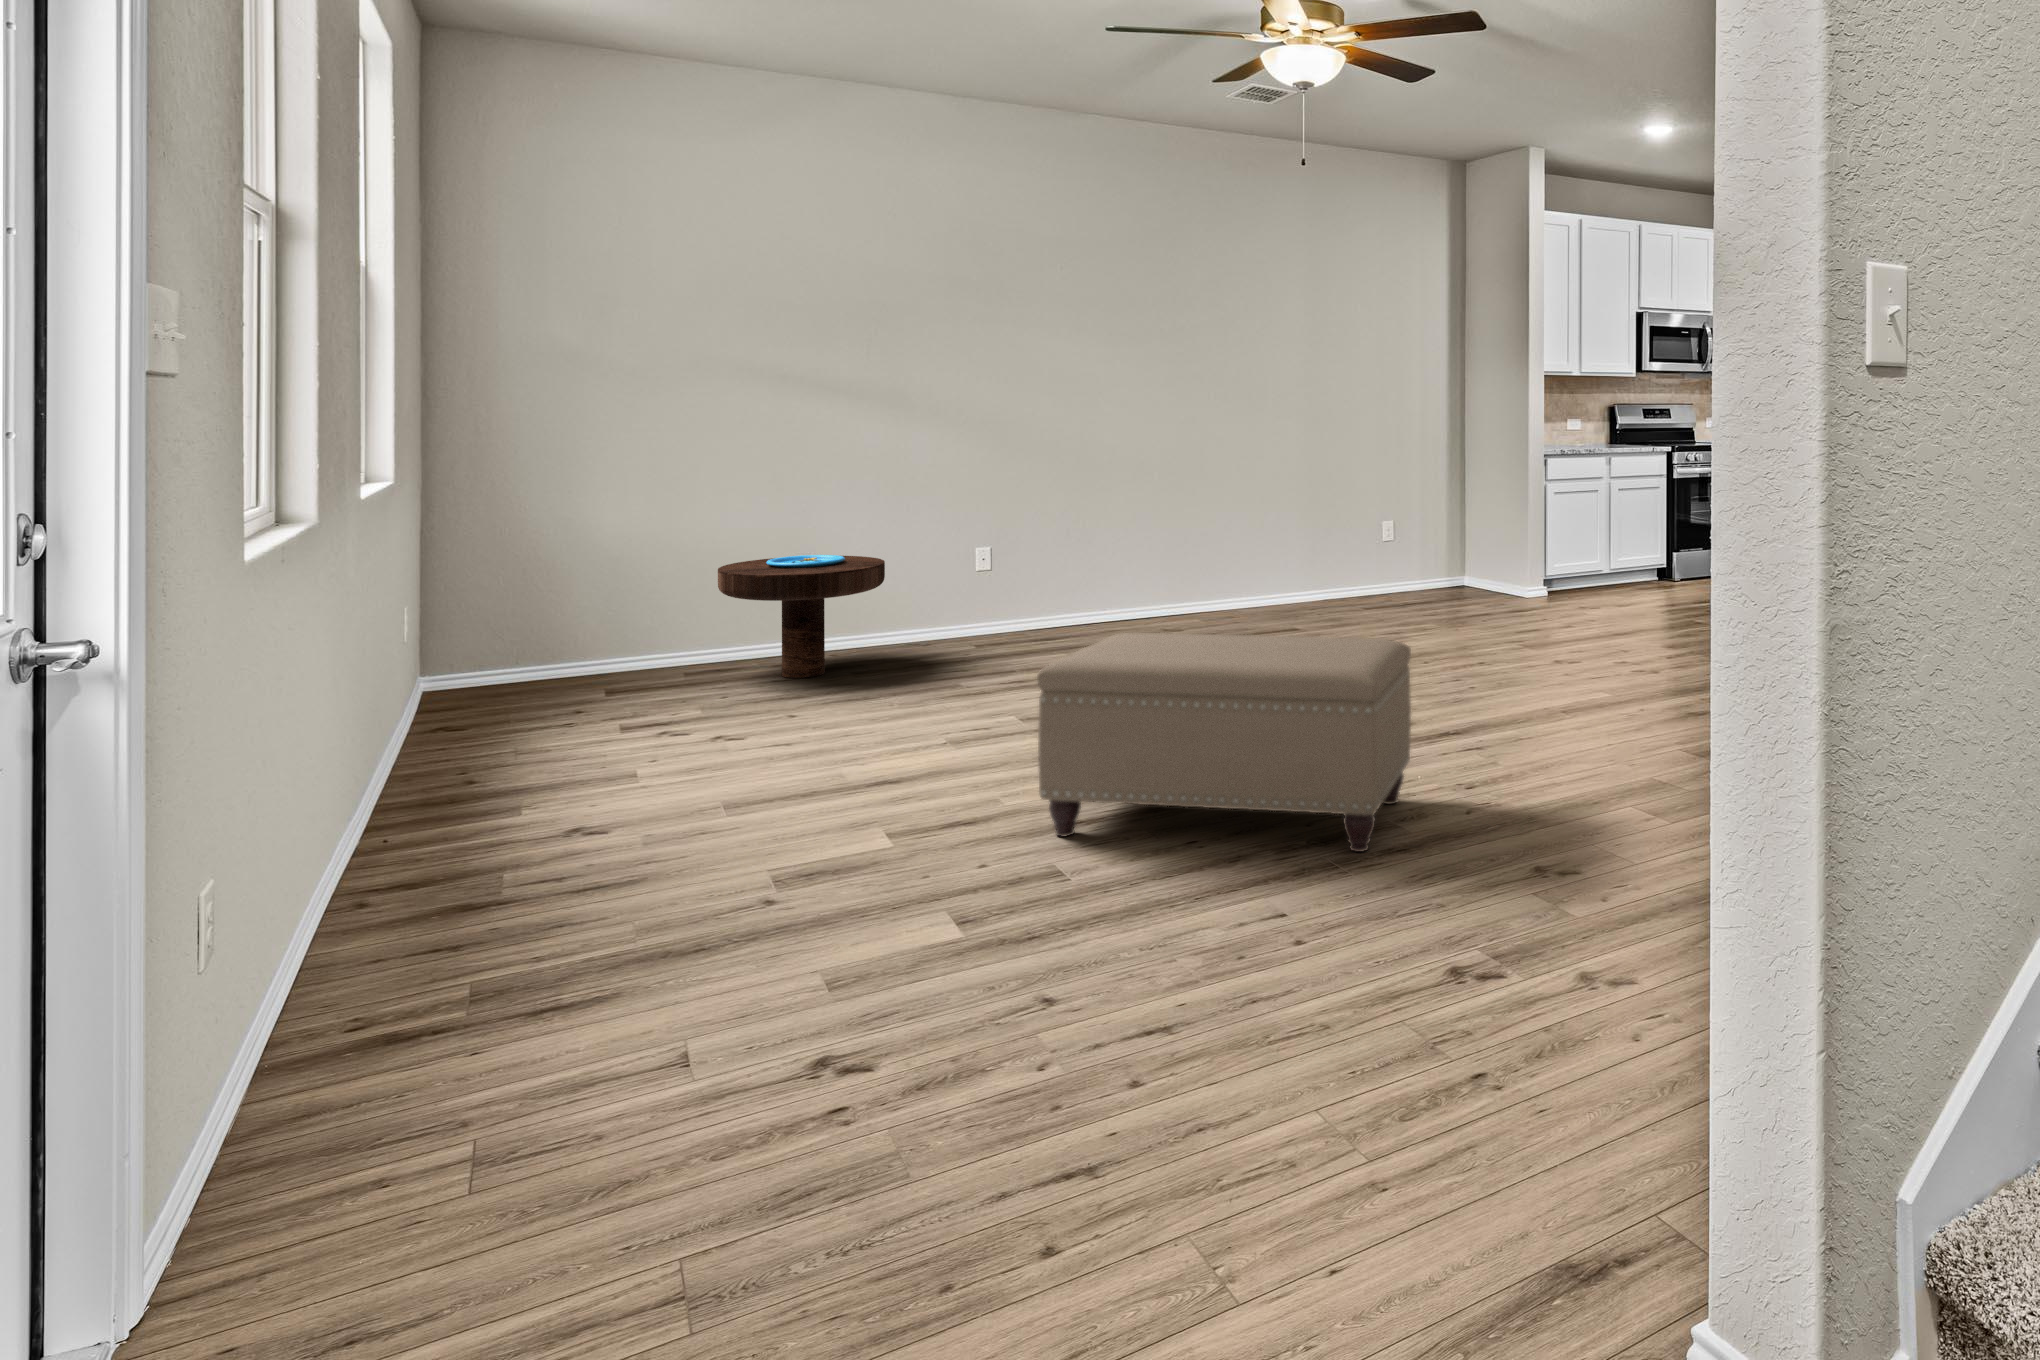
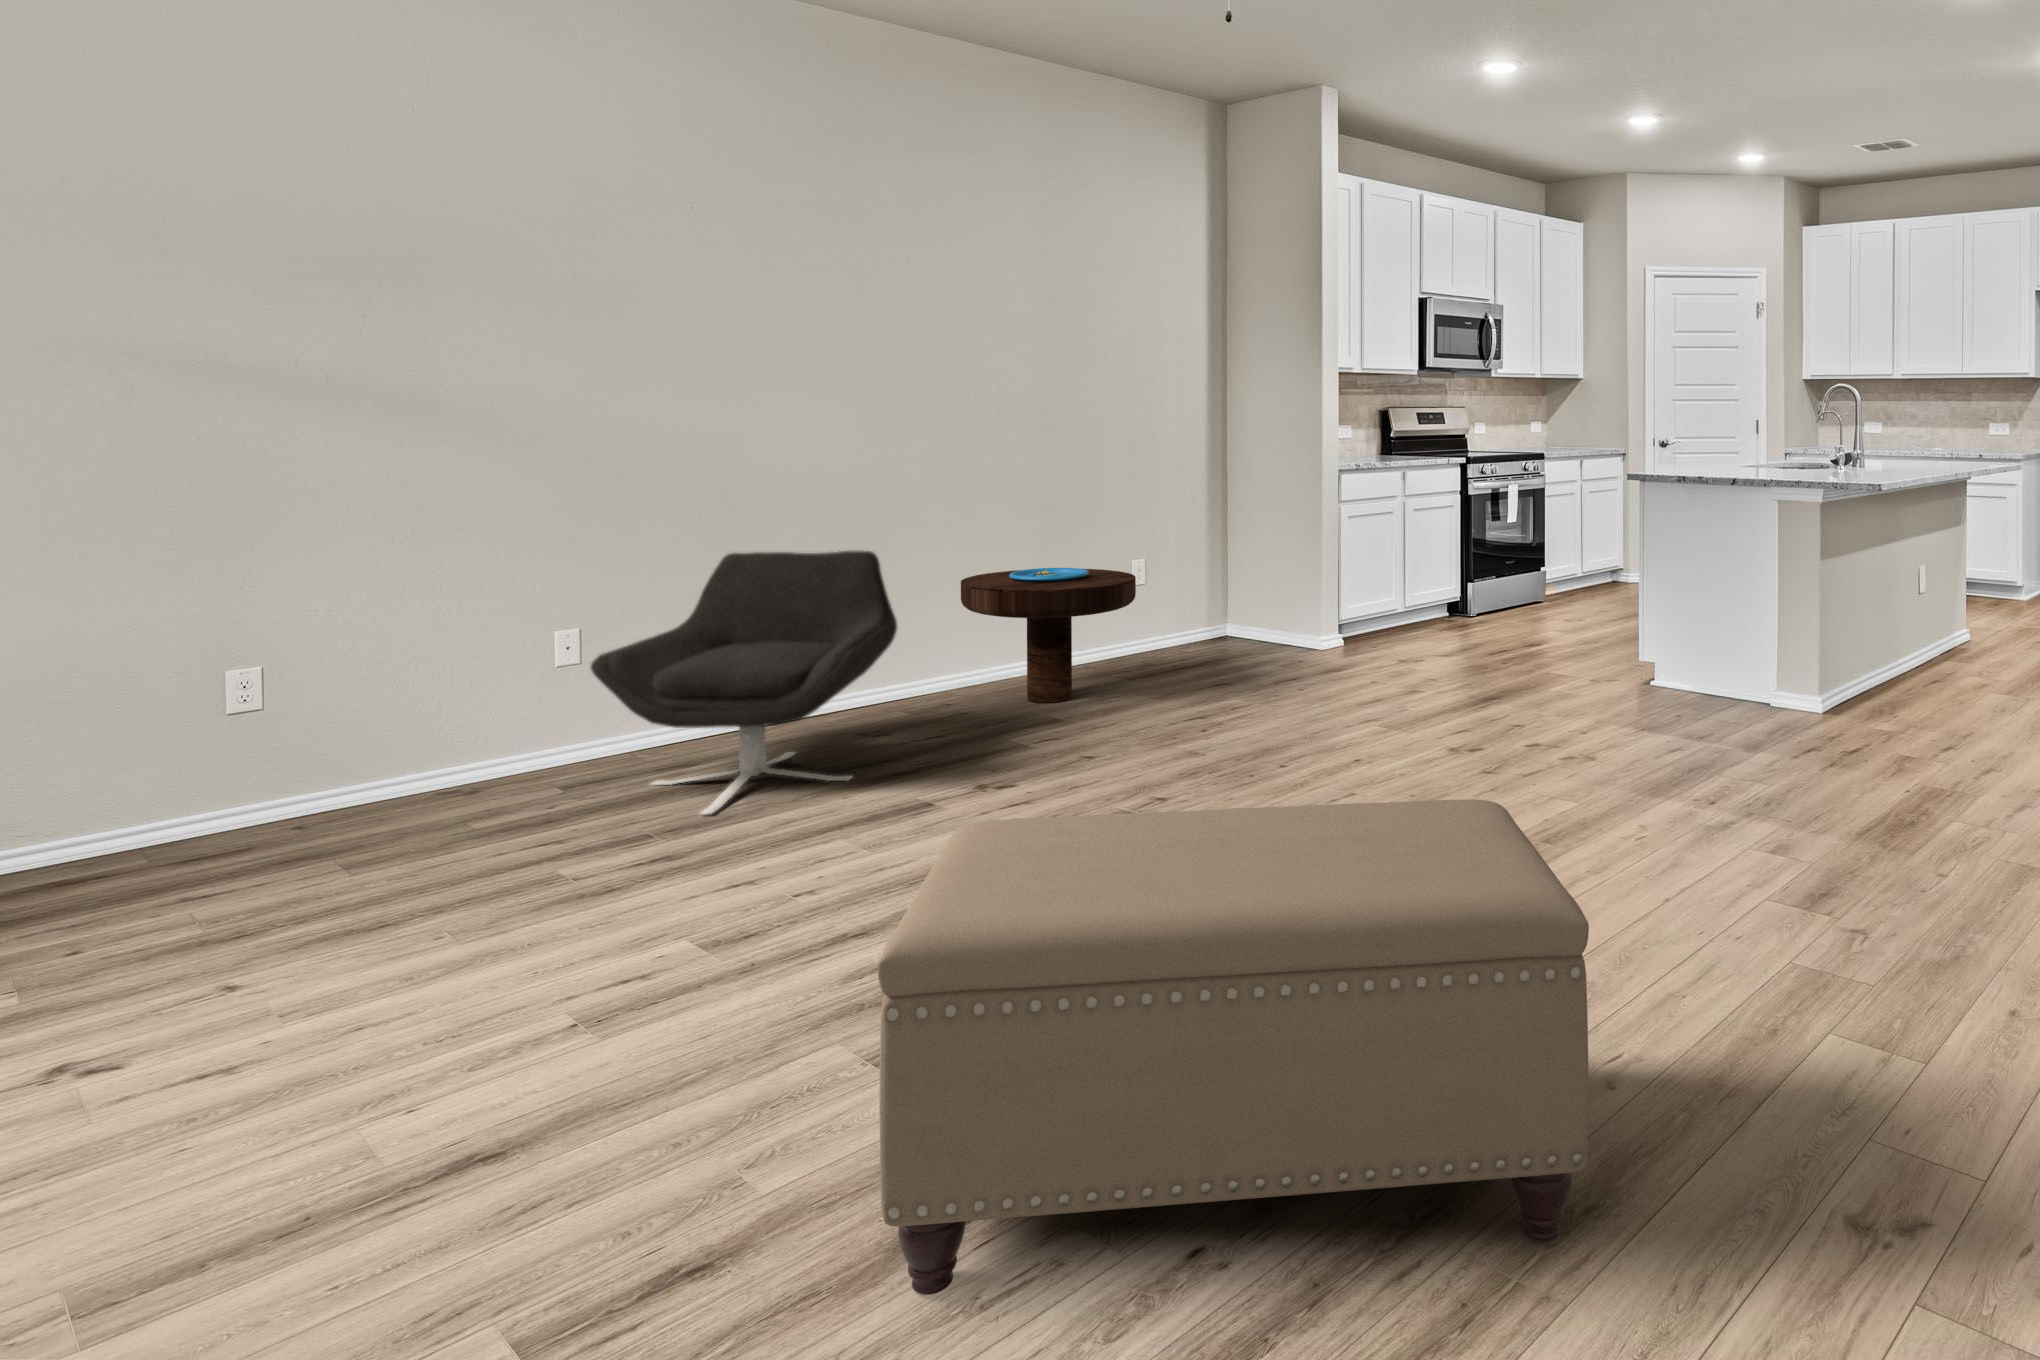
lounge chair: none [989,502,1183,664] -> present [591,550,897,815]
side table: present [718,555,885,678] -> present [961,568,1136,703]

